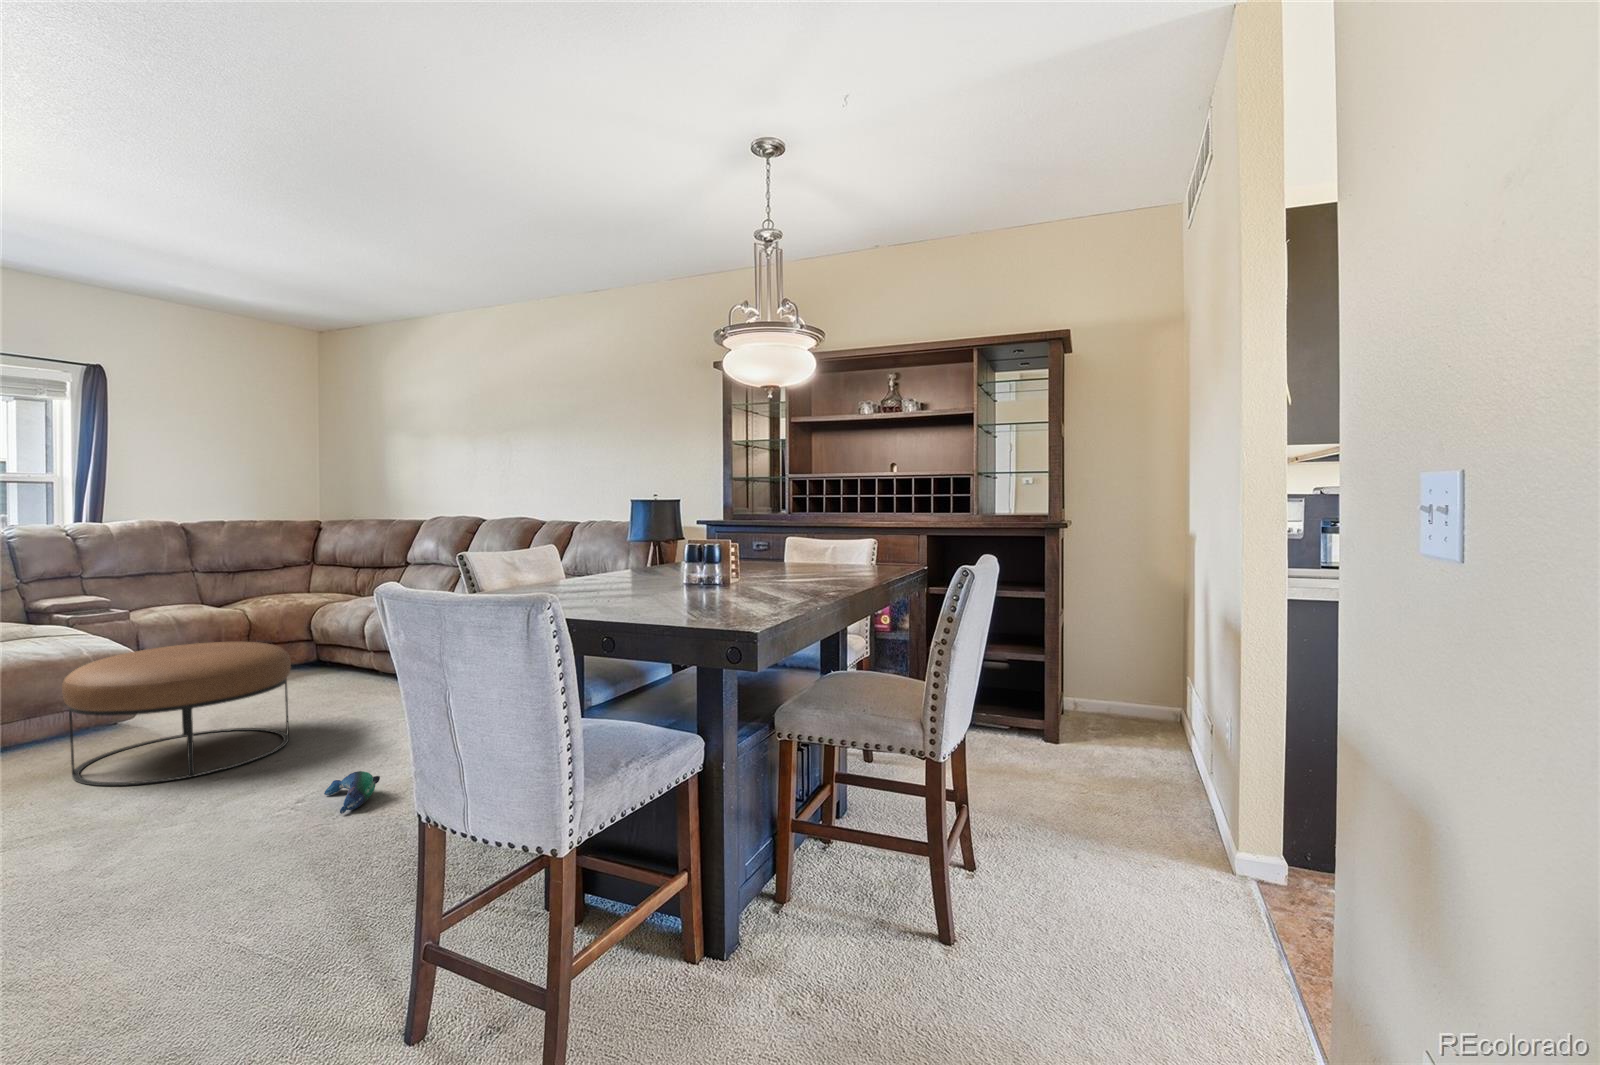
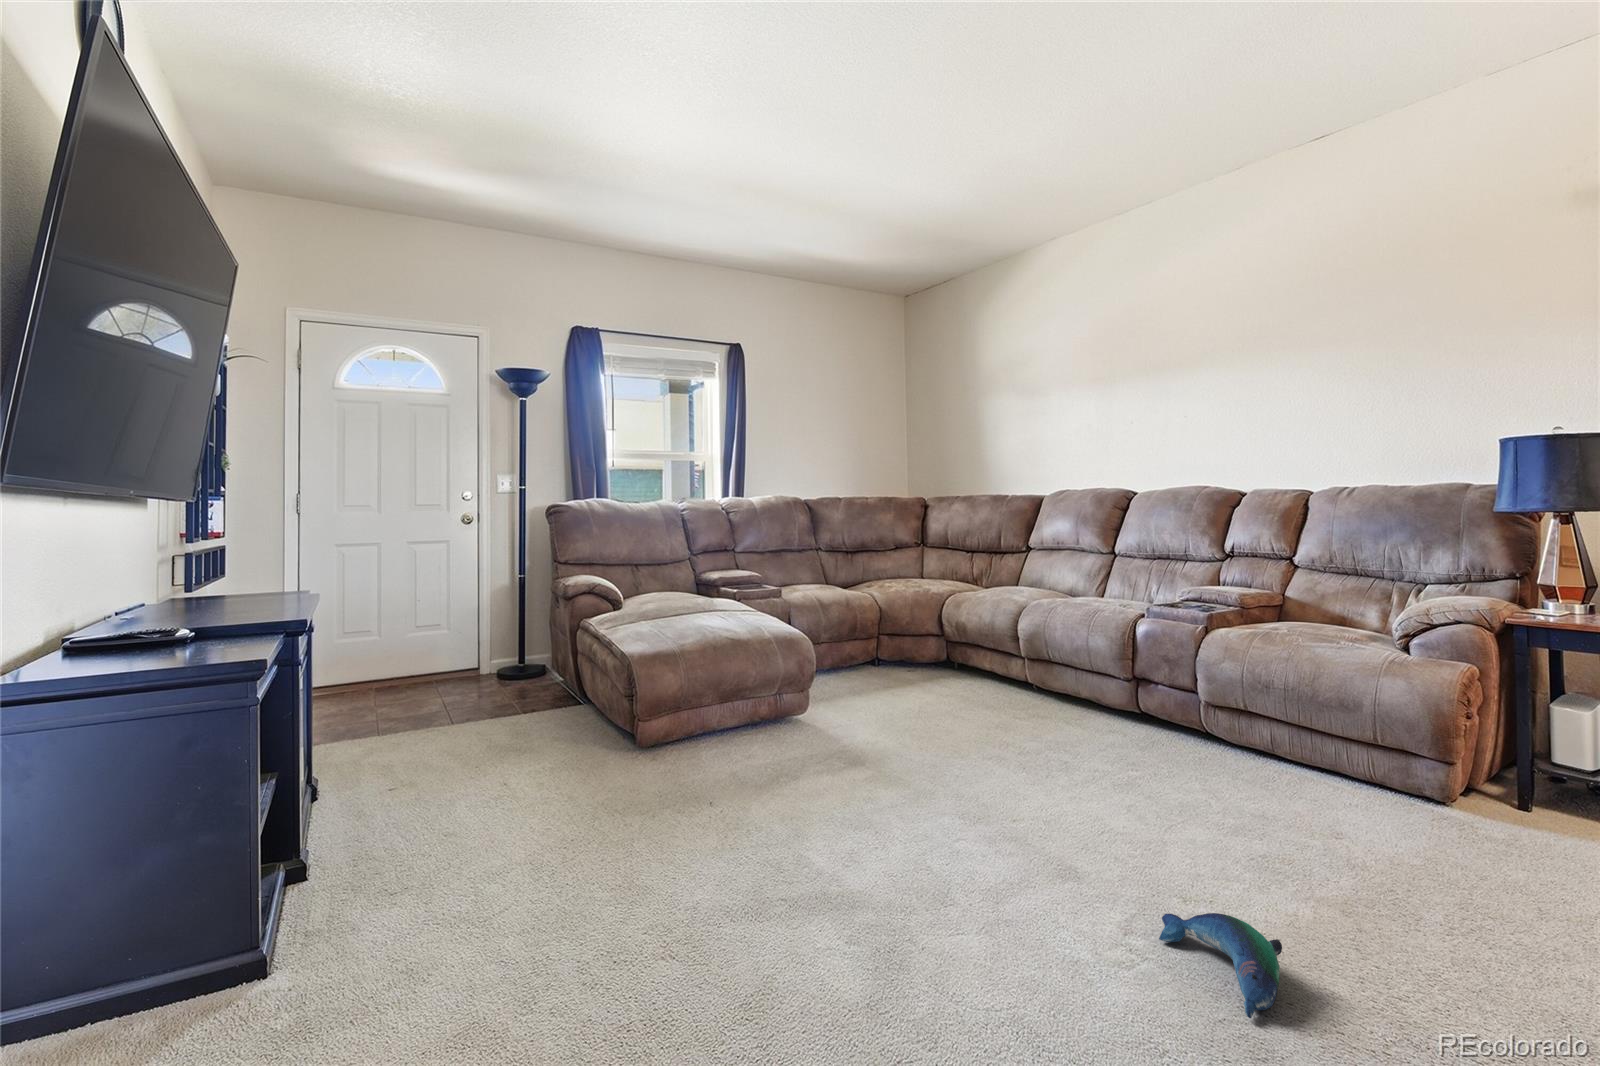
ottoman: present [62,642,291,786] -> none [771,638,1006,834]

